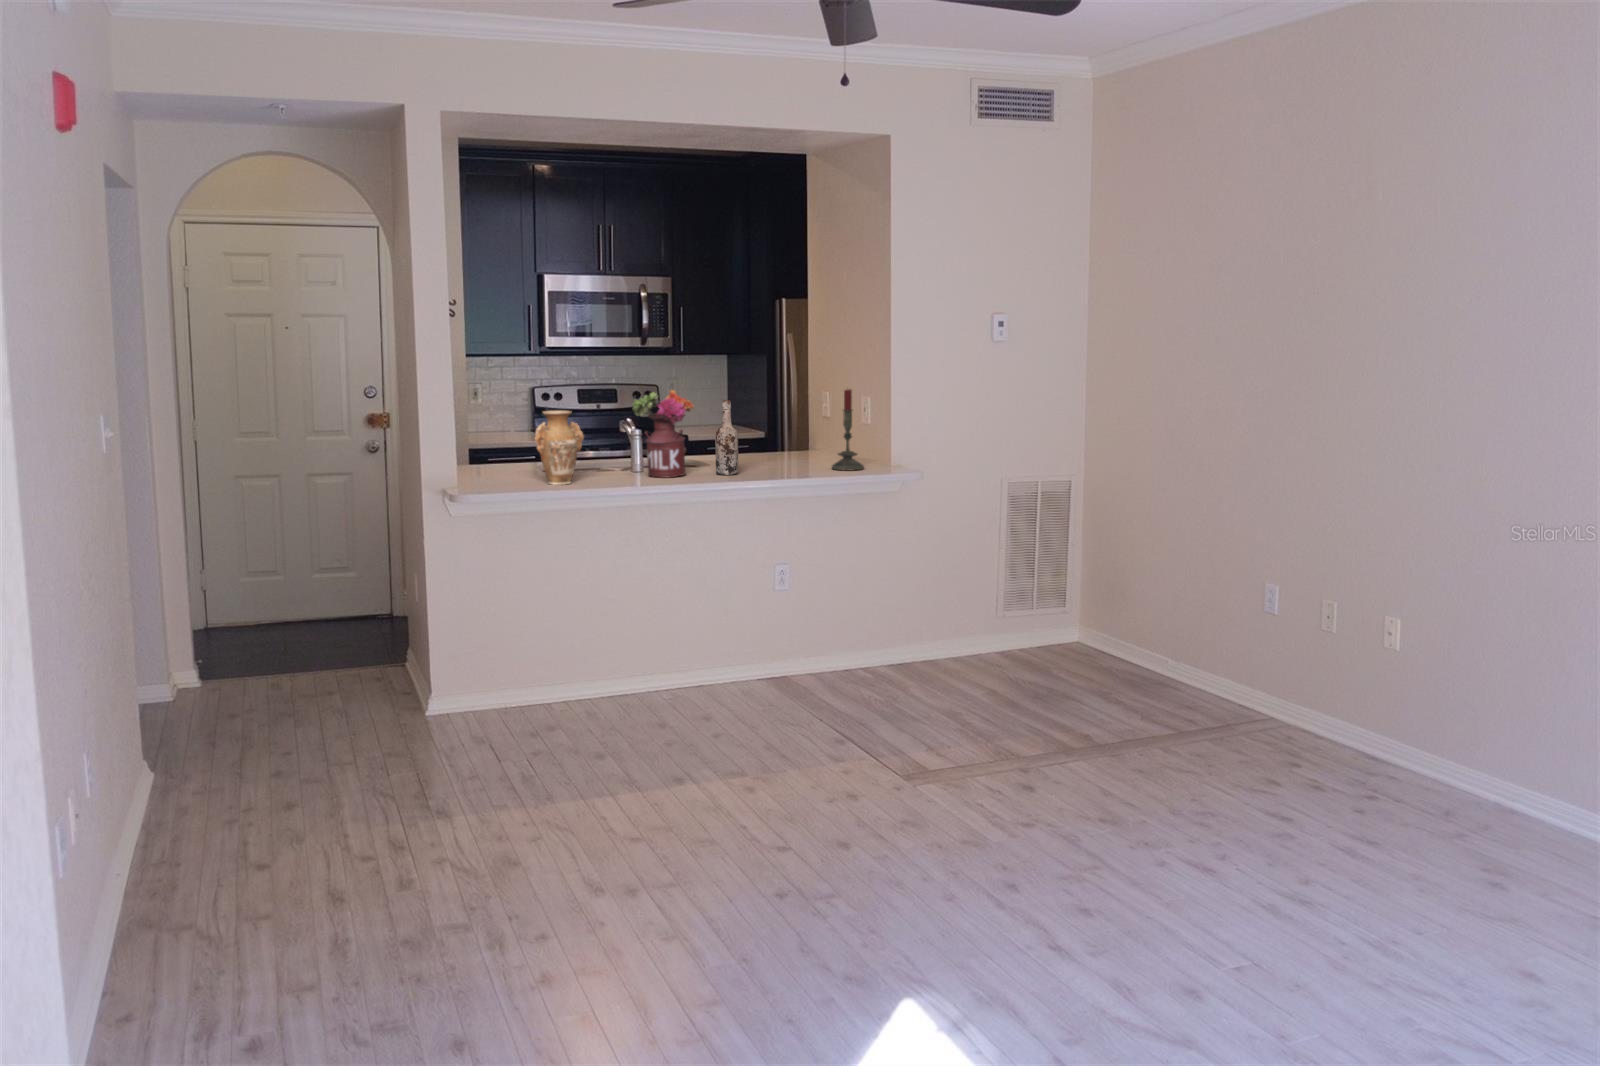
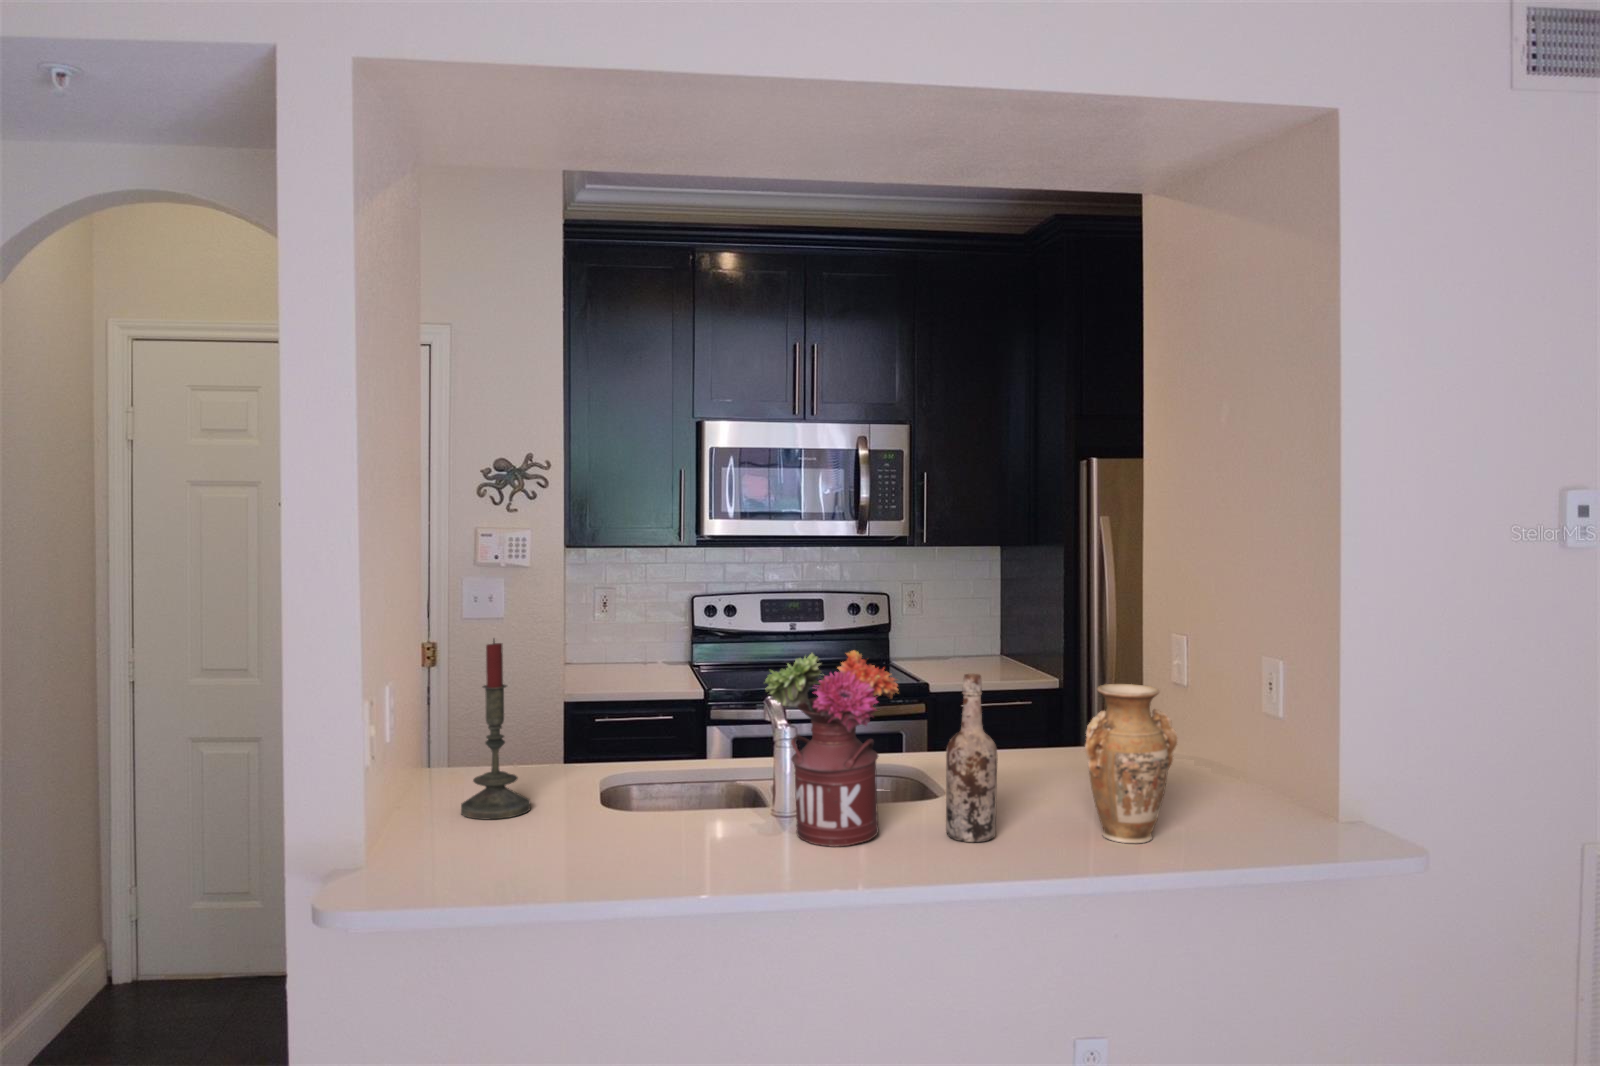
candle: present [832,389,864,470] -> present [461,639,530,819]
vase: present [535,410,584,485] -> present [1085,684,1177,843]

